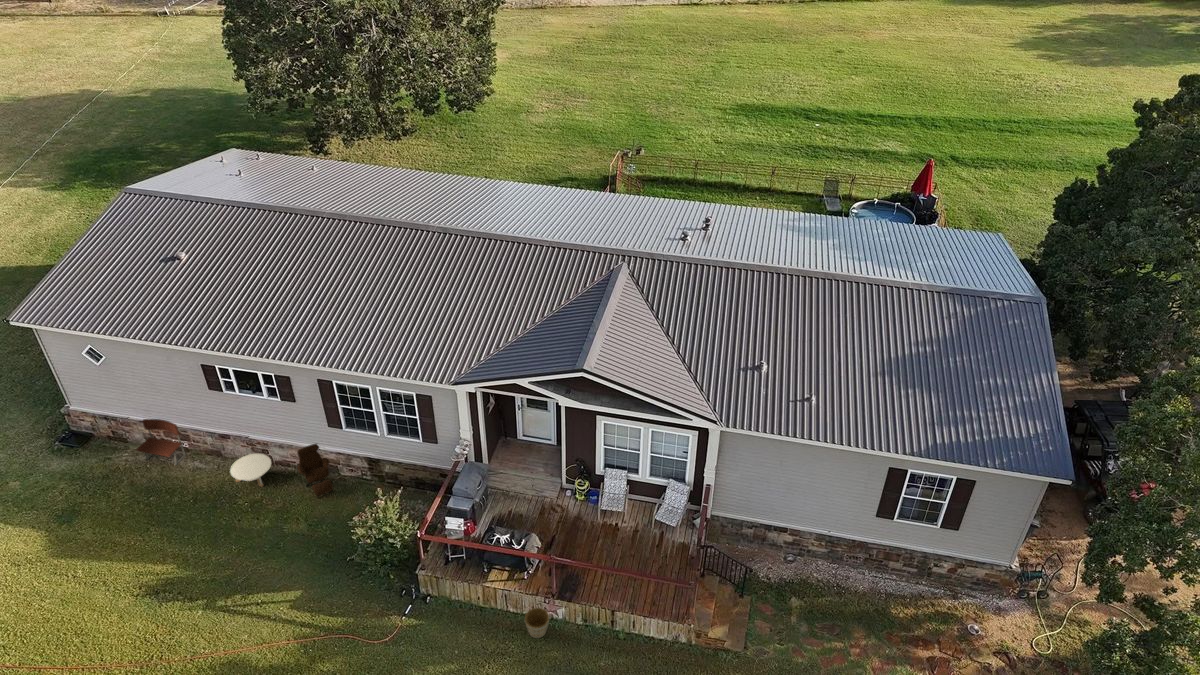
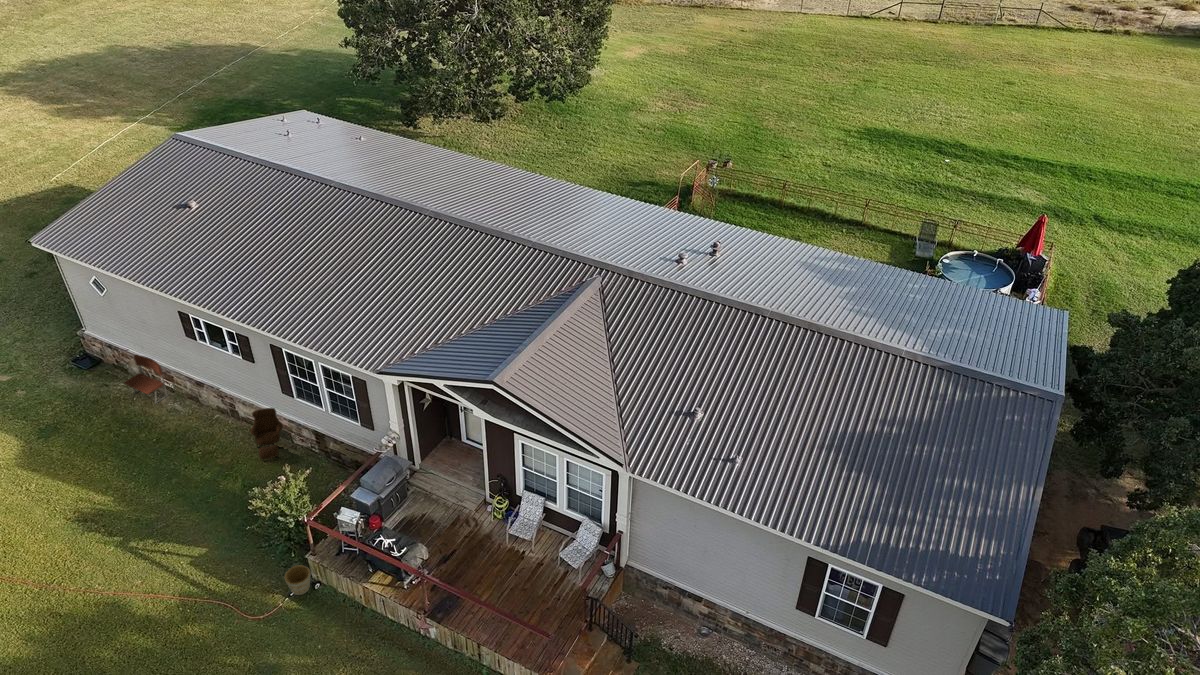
round table: present [230,454,271,487] -> none [193,407,233,440]
wooden bucket: present [525,608,549,638] -> present [284,565,311,595]

